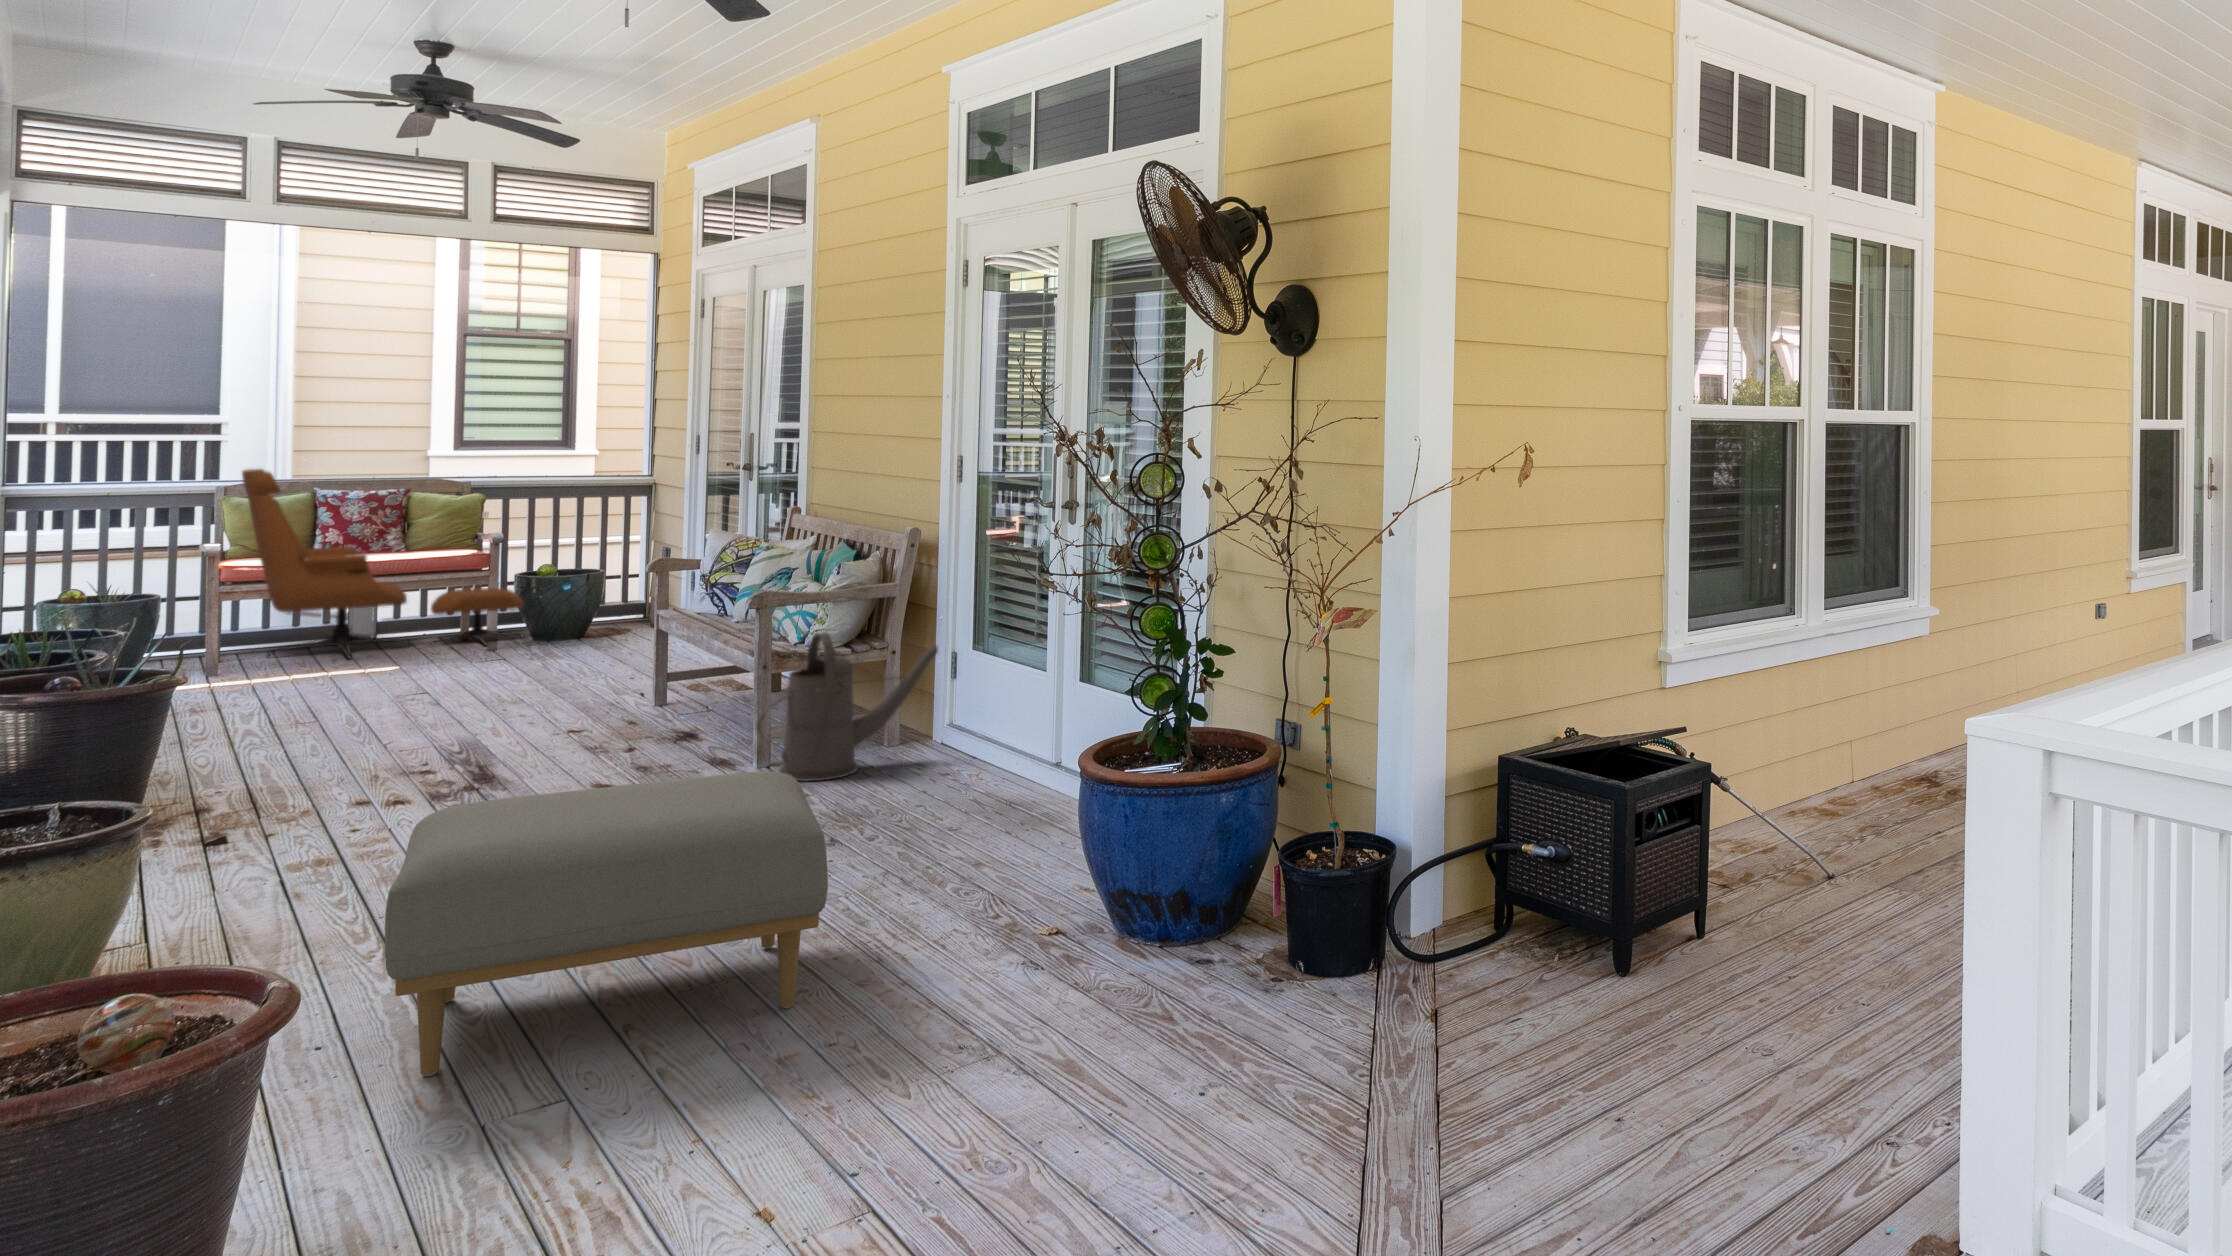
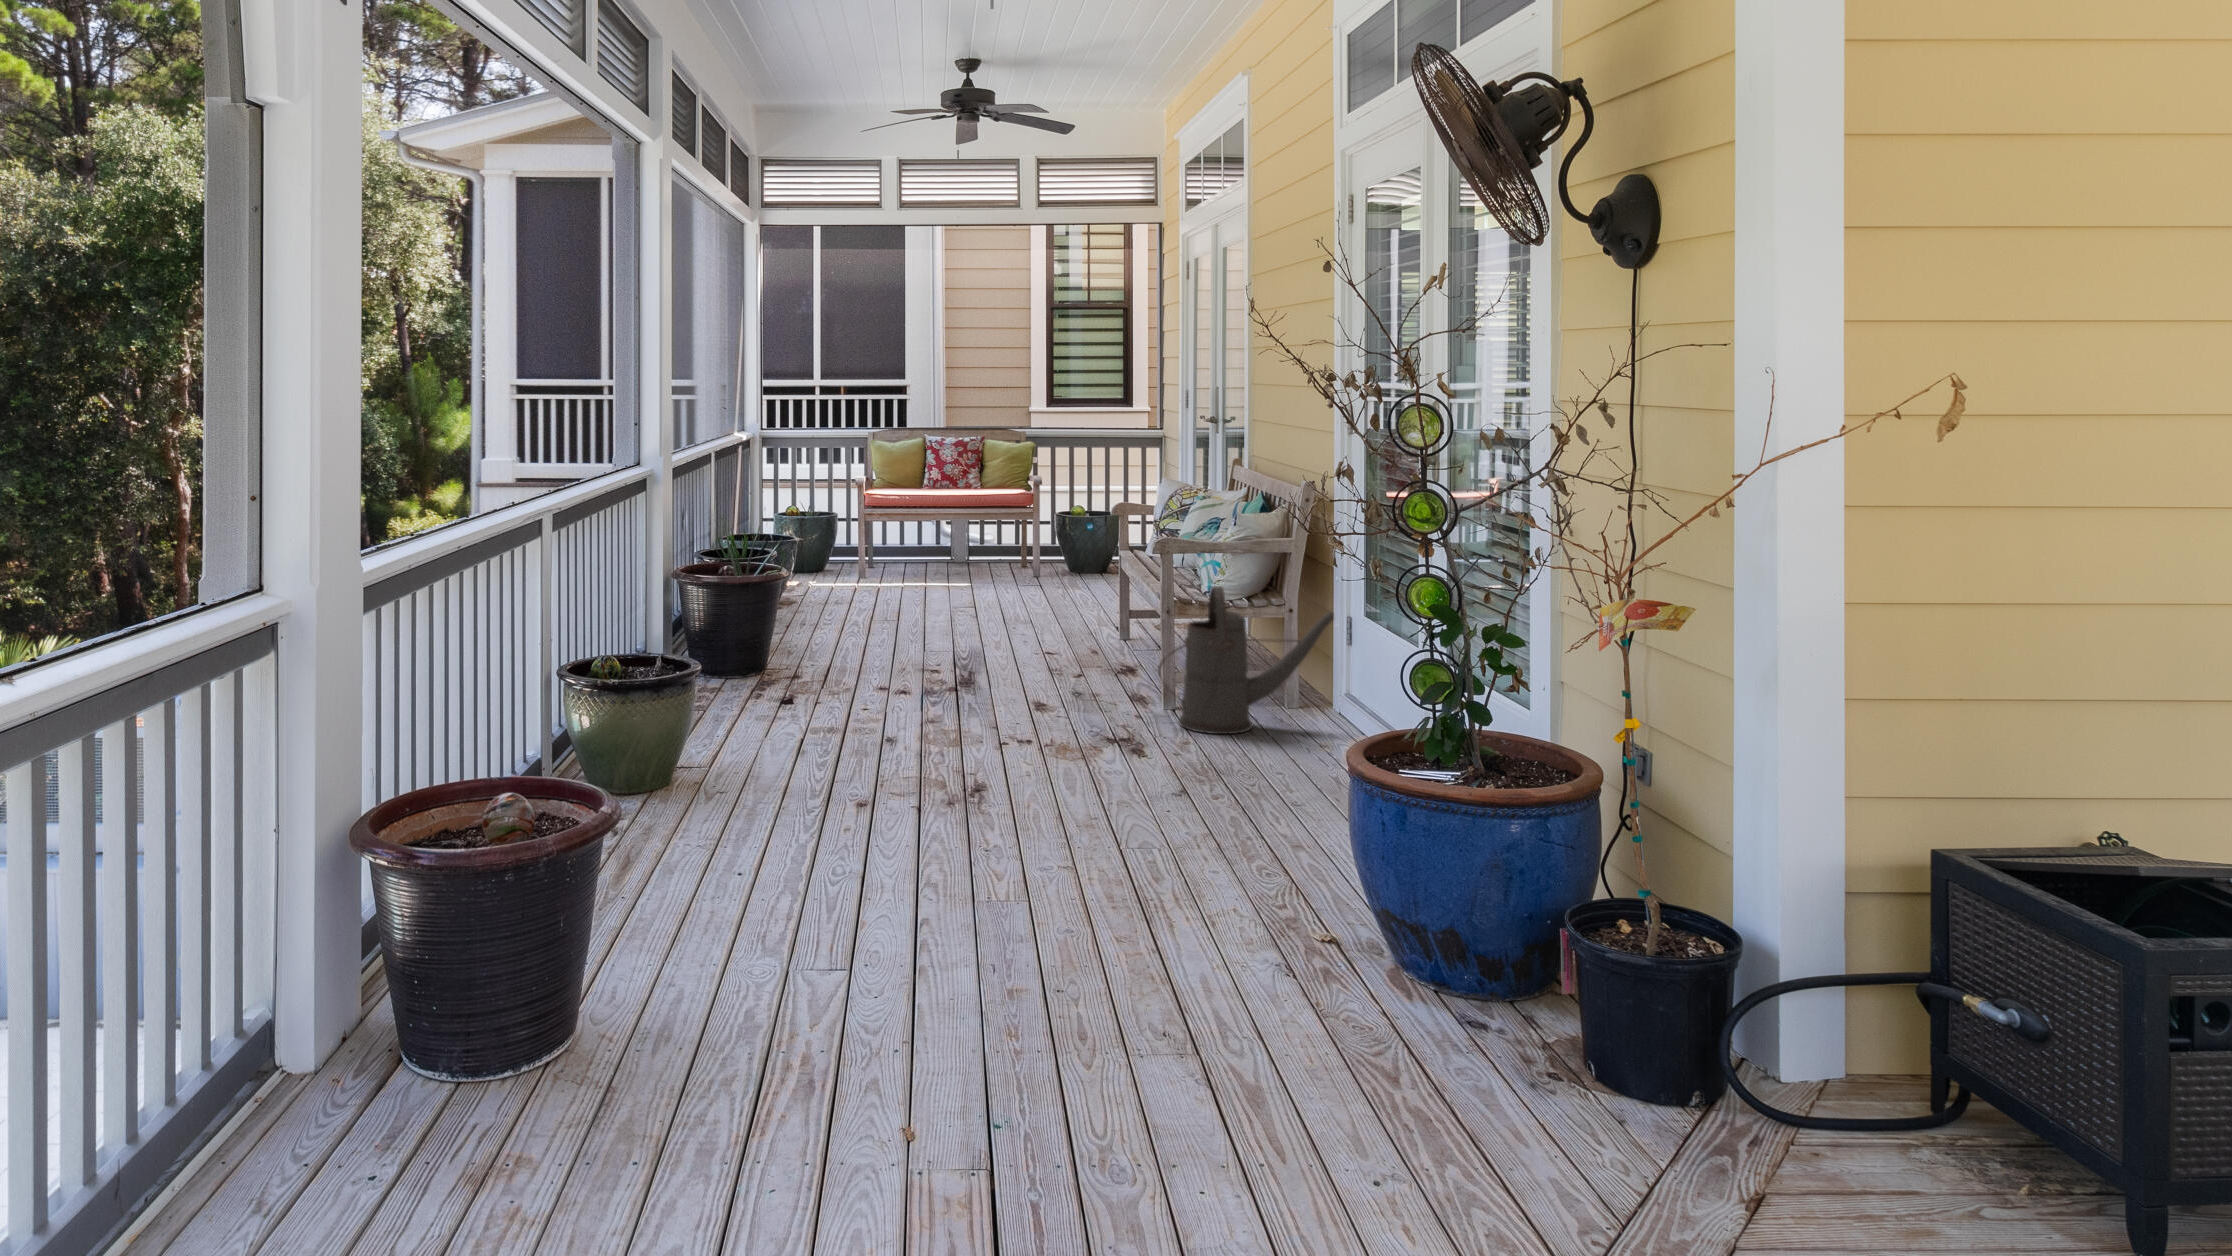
lounge chair: present [242,469,524,658] -> none [879,419,1065,575]
ottoman: present [385,772,828,1076] -> none [742,698,1100,945]

